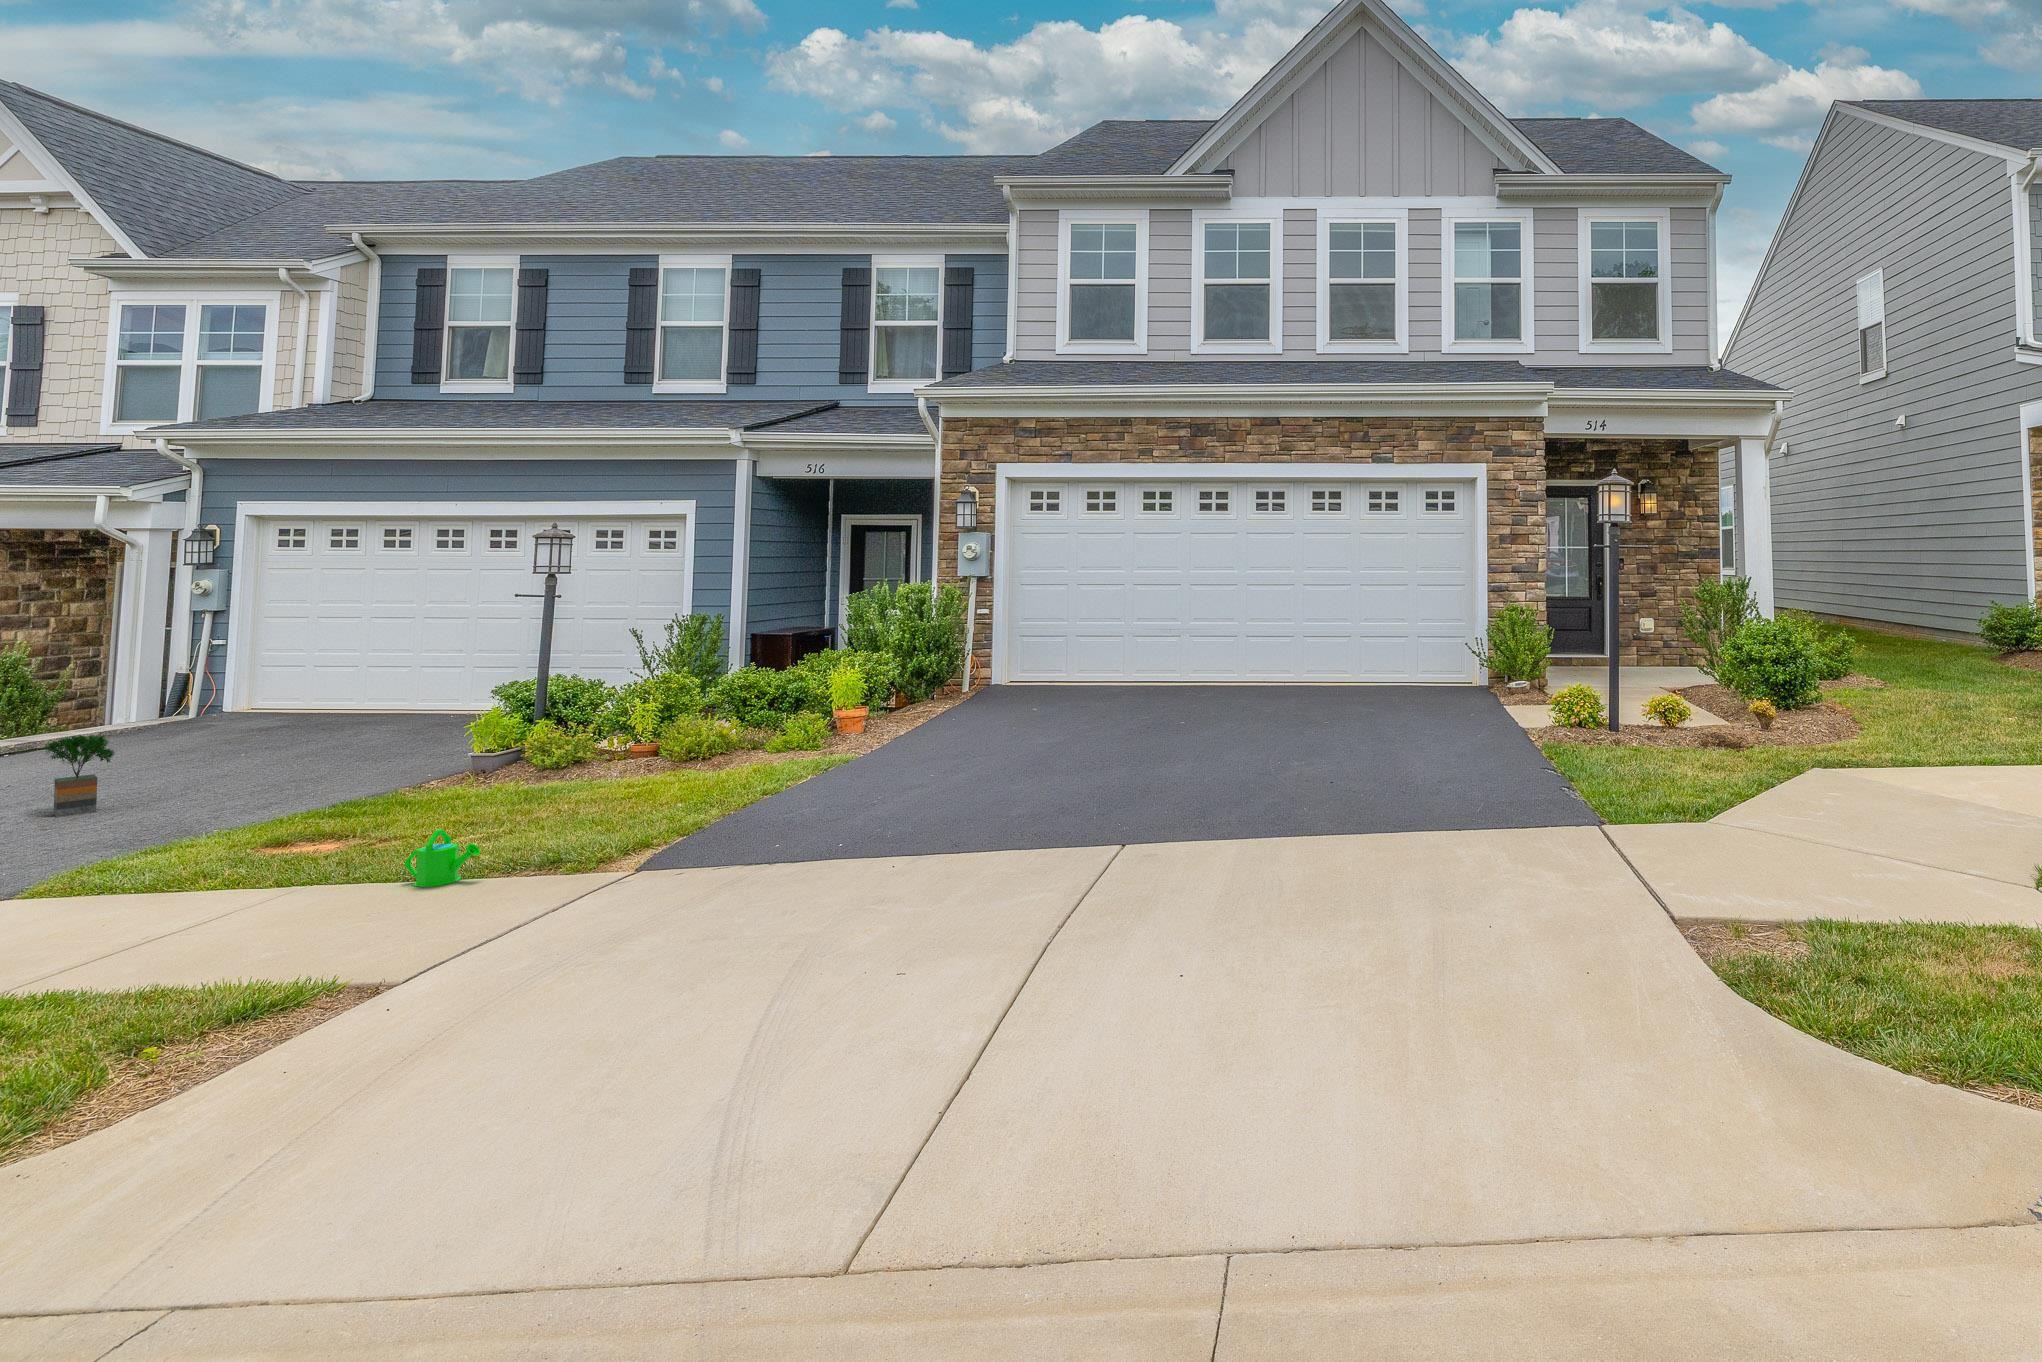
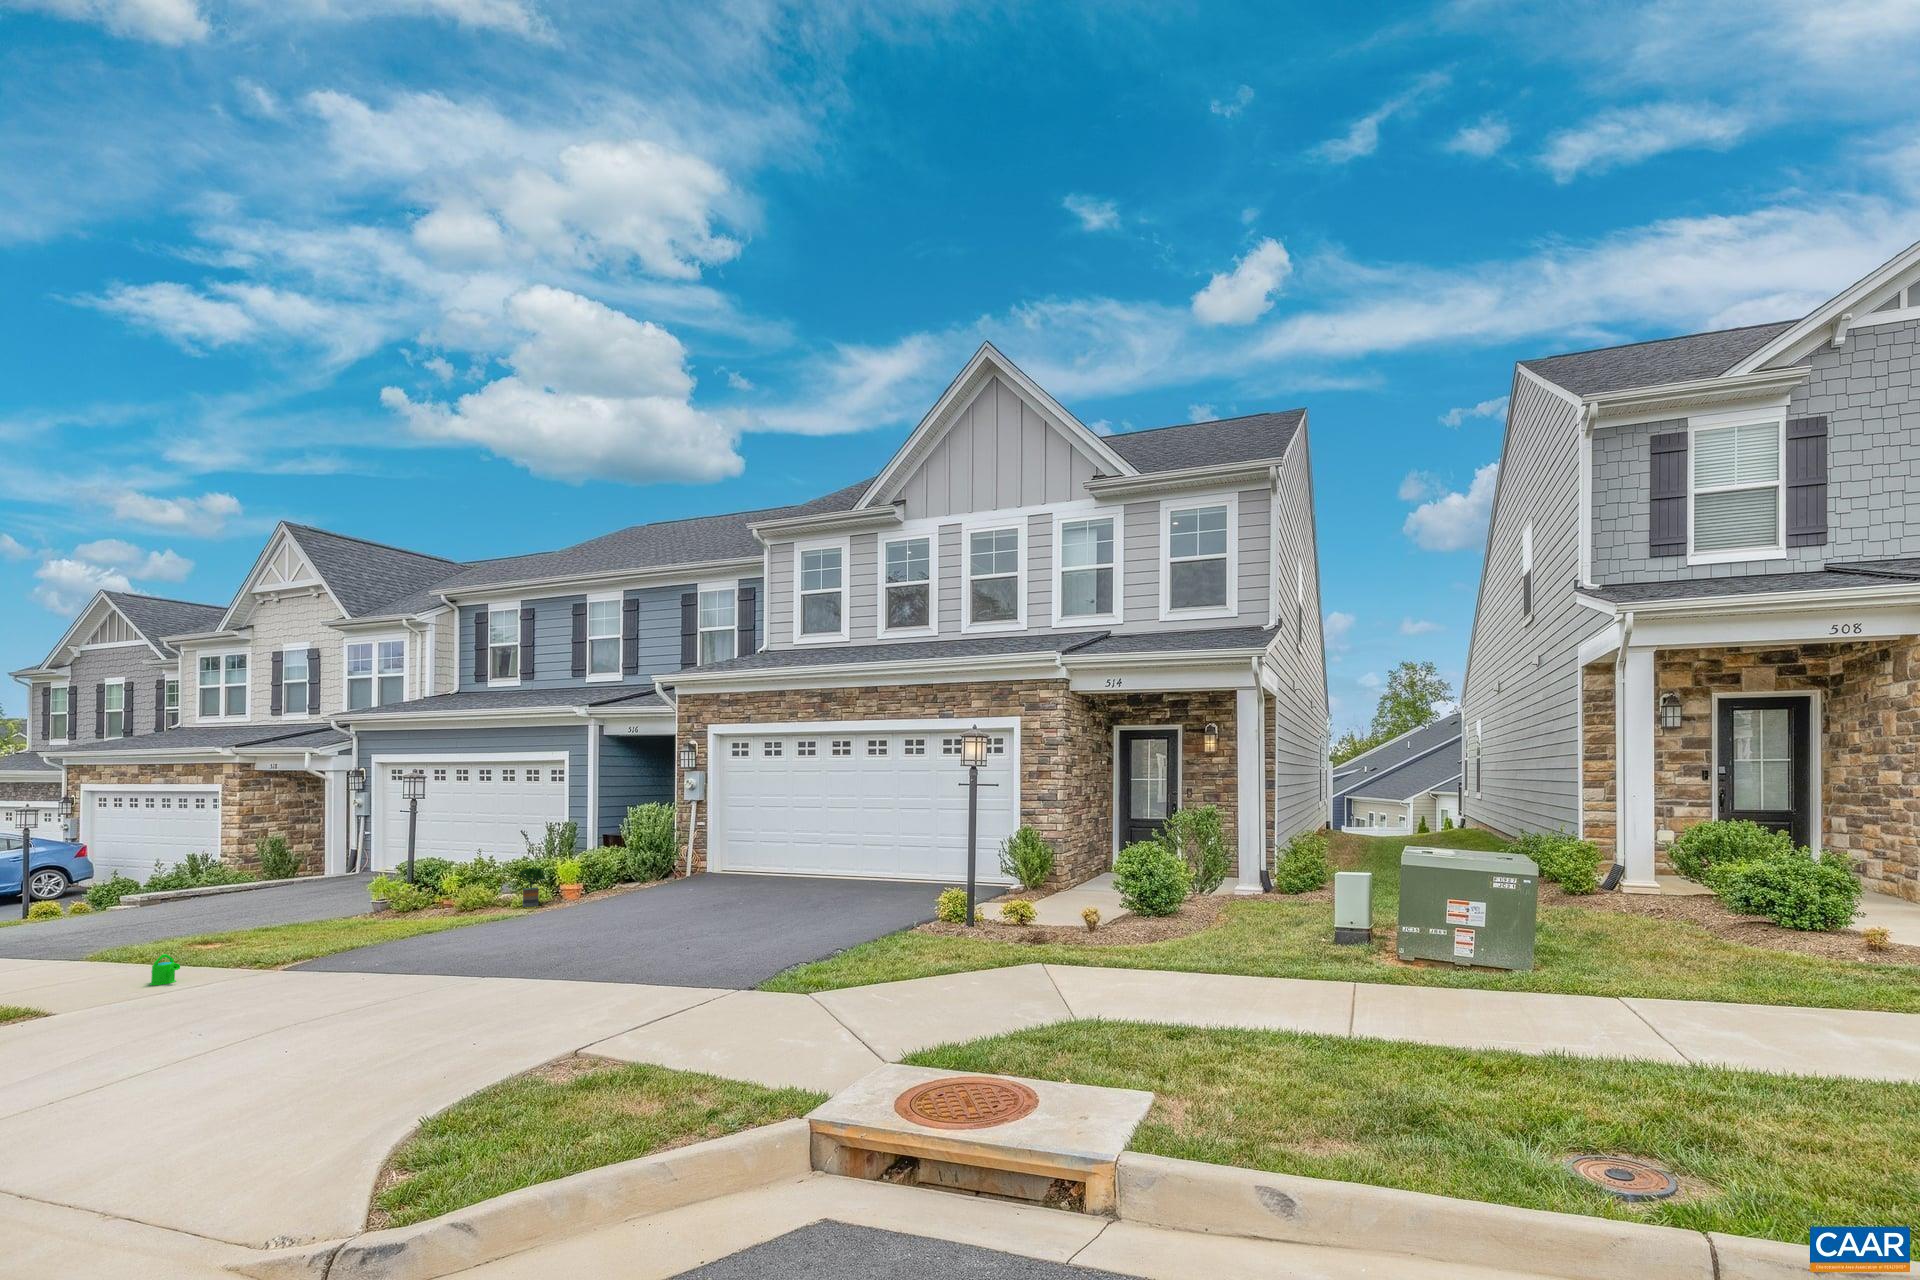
potted tree: present [44,735,115,817] -> present [519,868,545,907]

